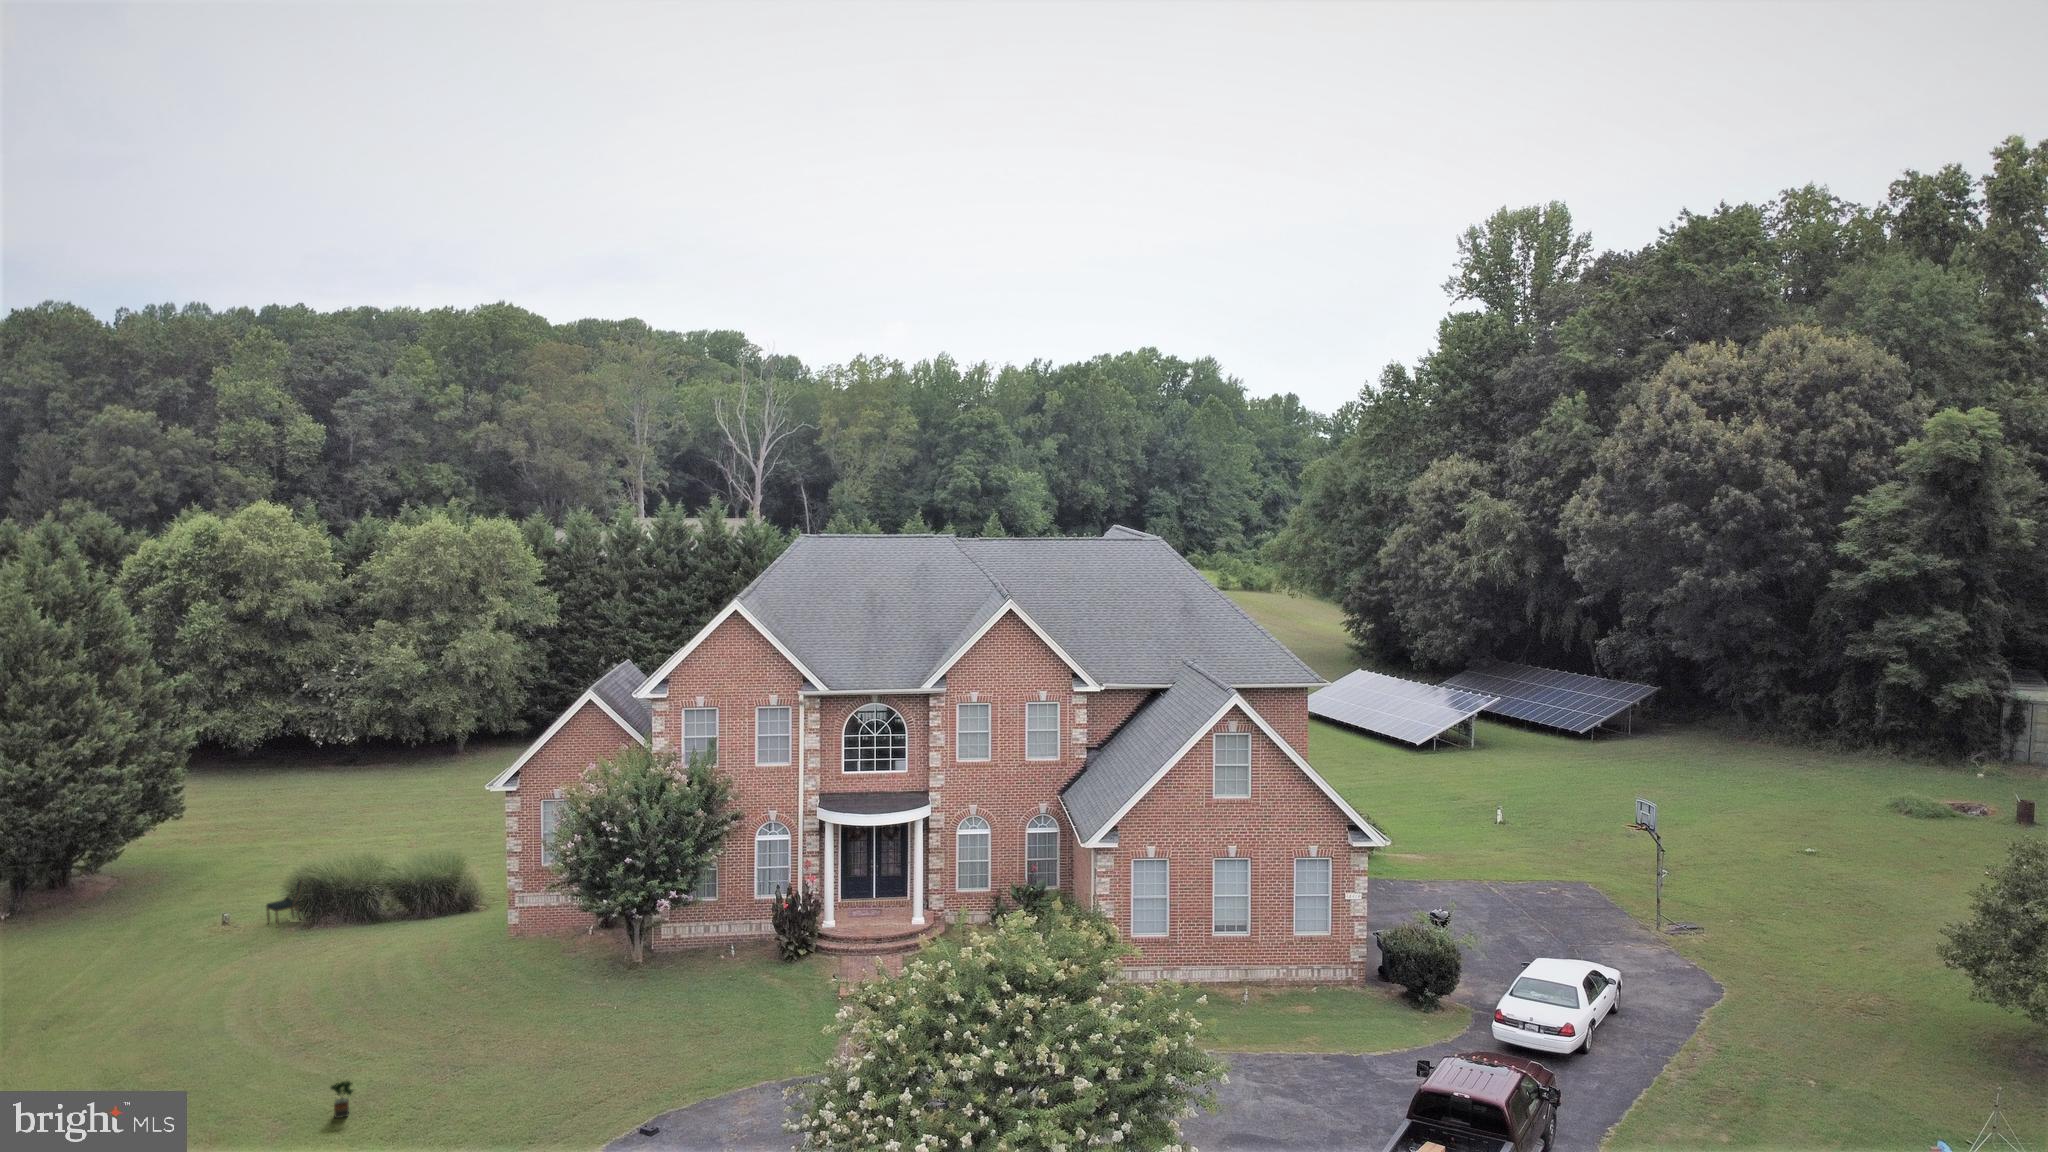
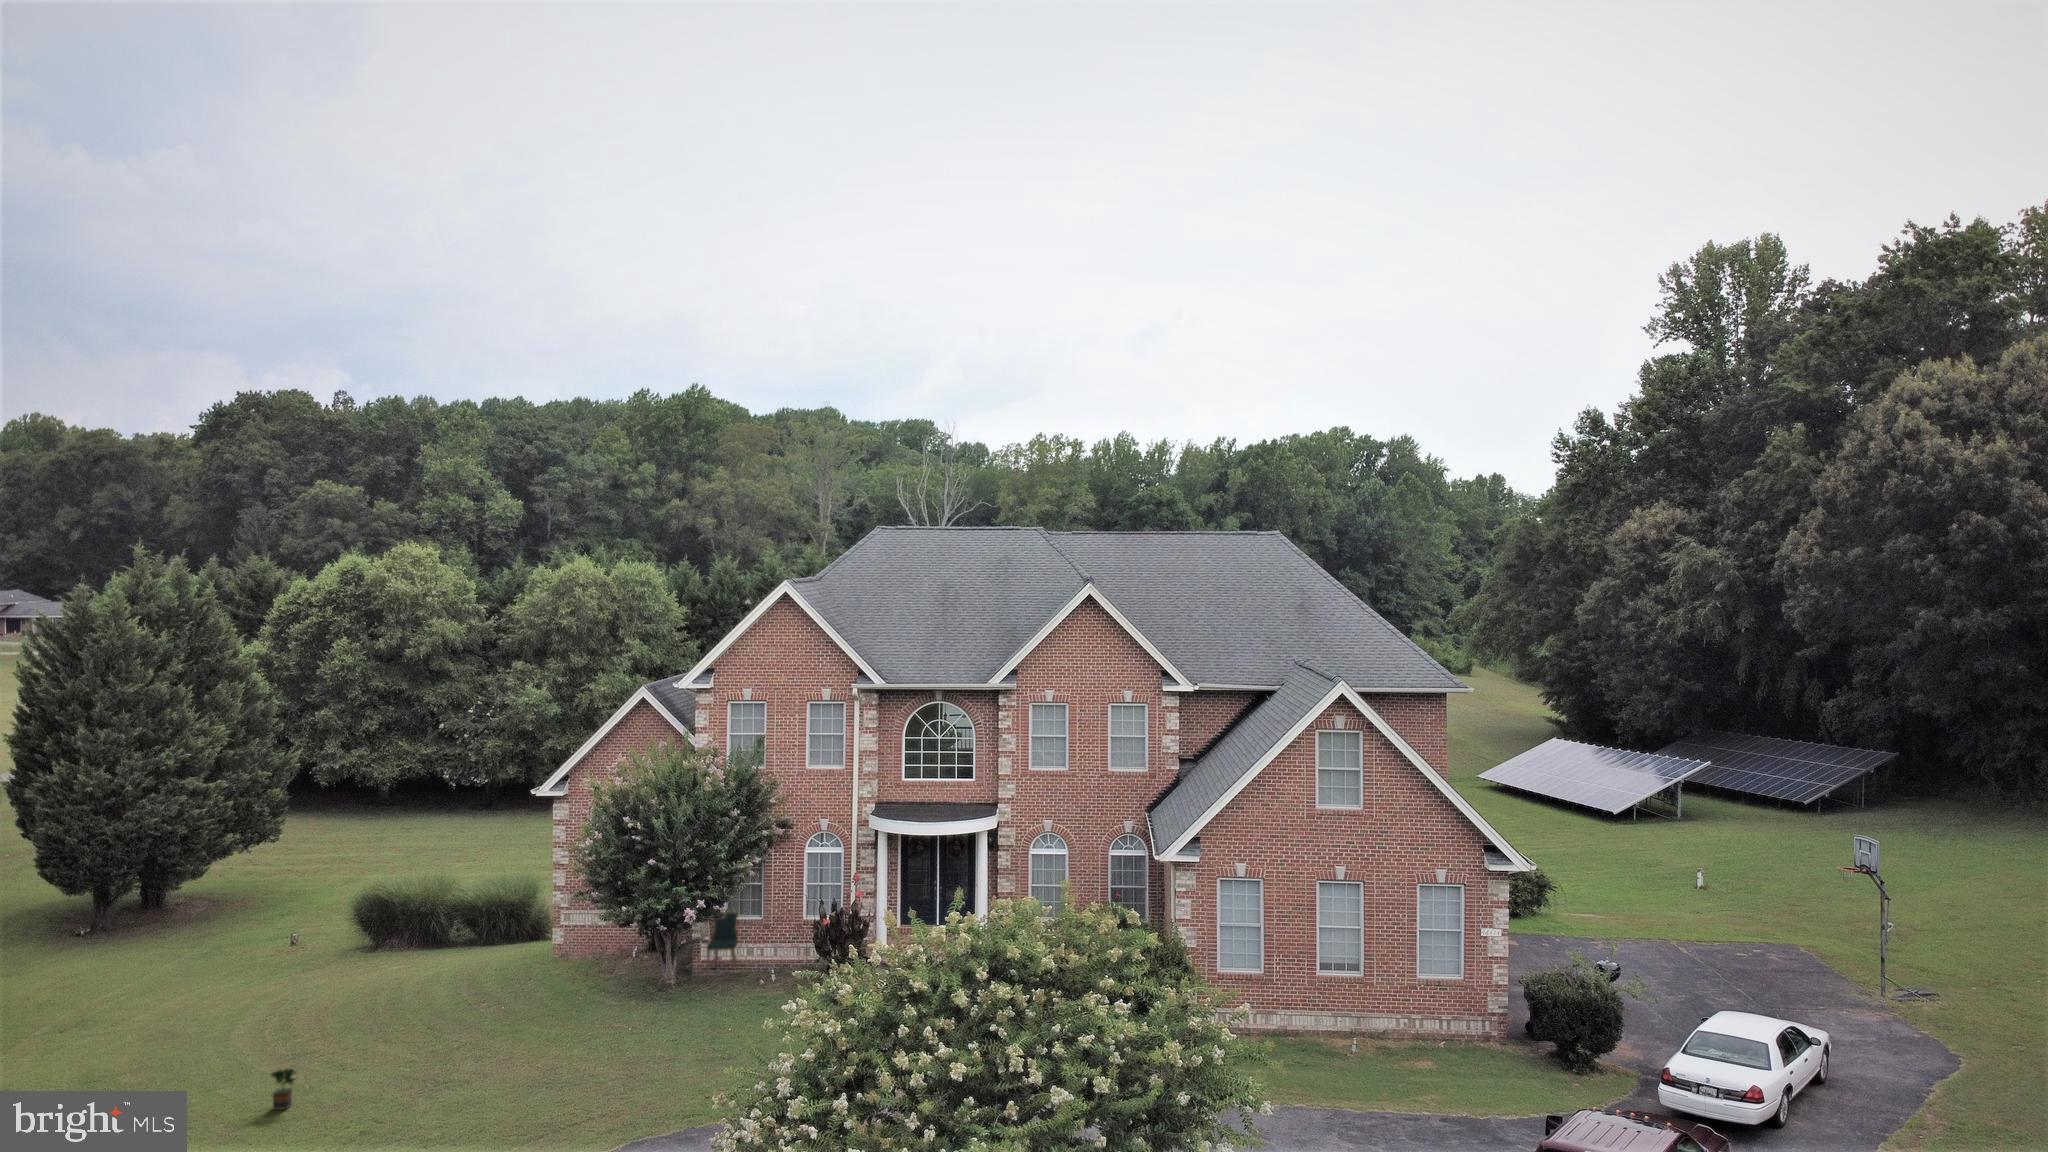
chair: present [266,880,302,927] -> present [706,912,738,970]

